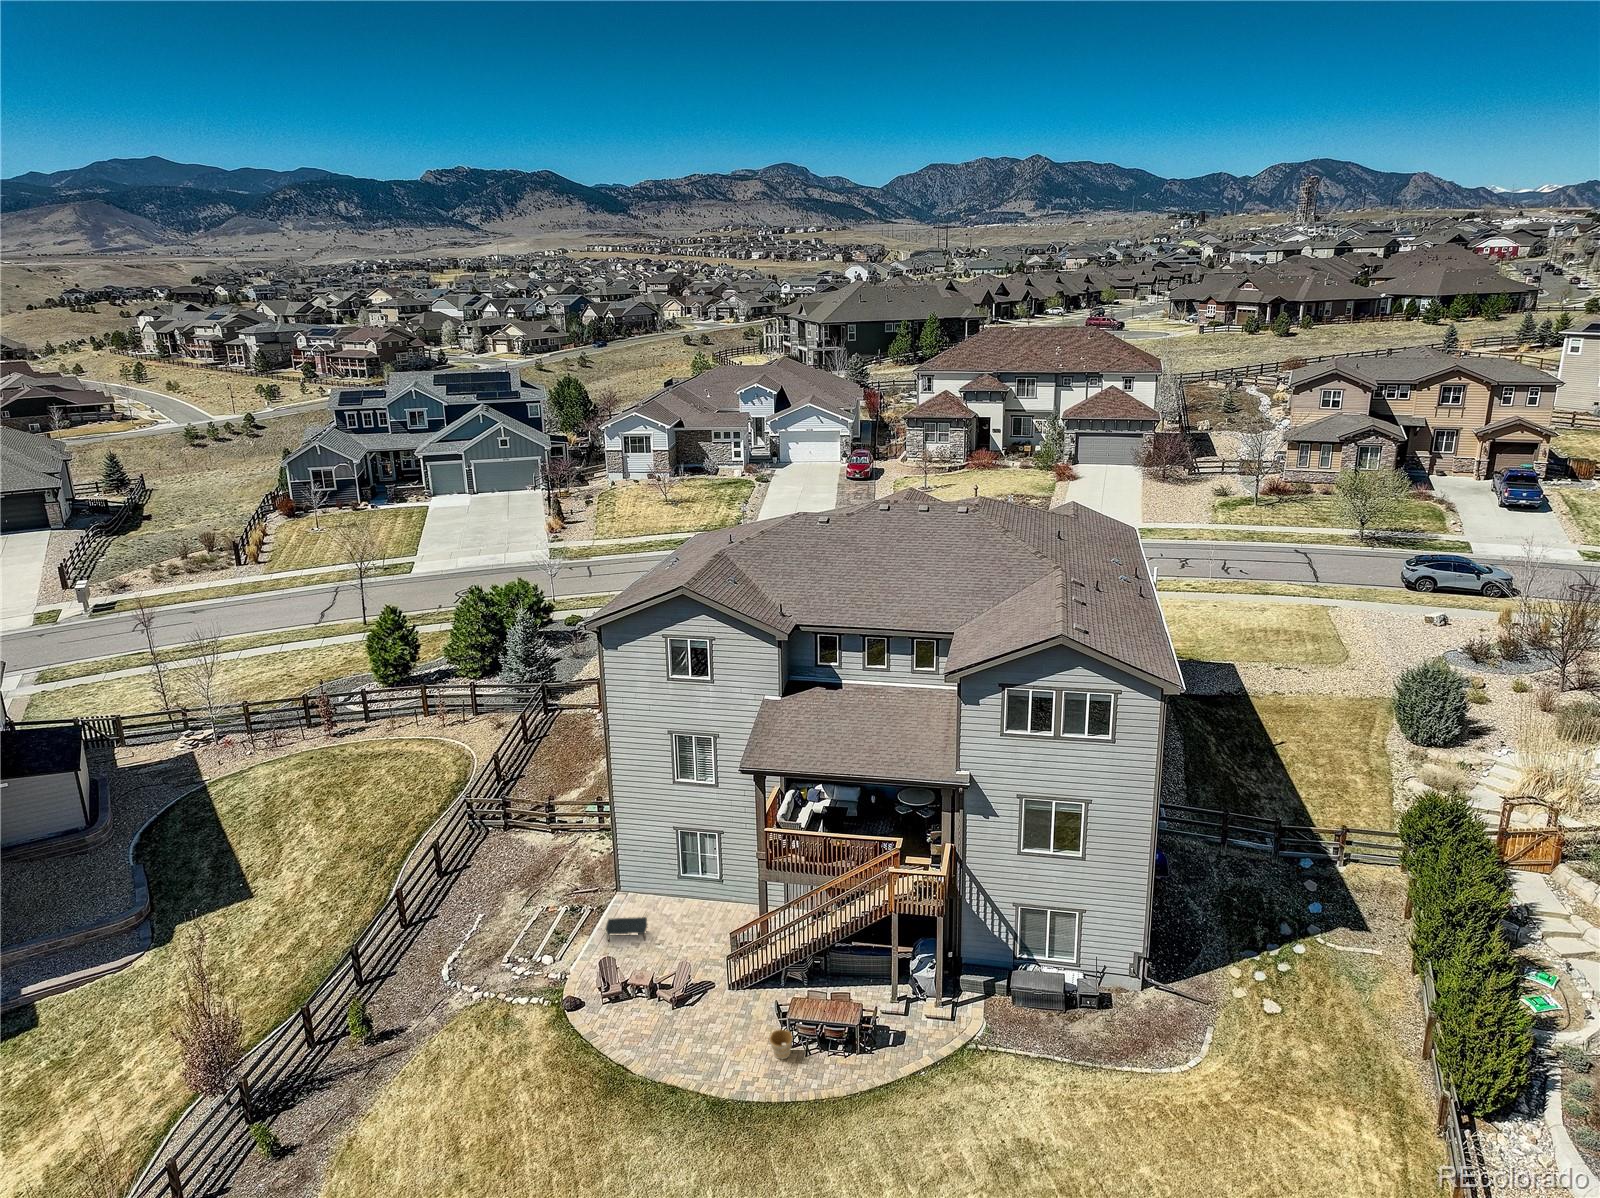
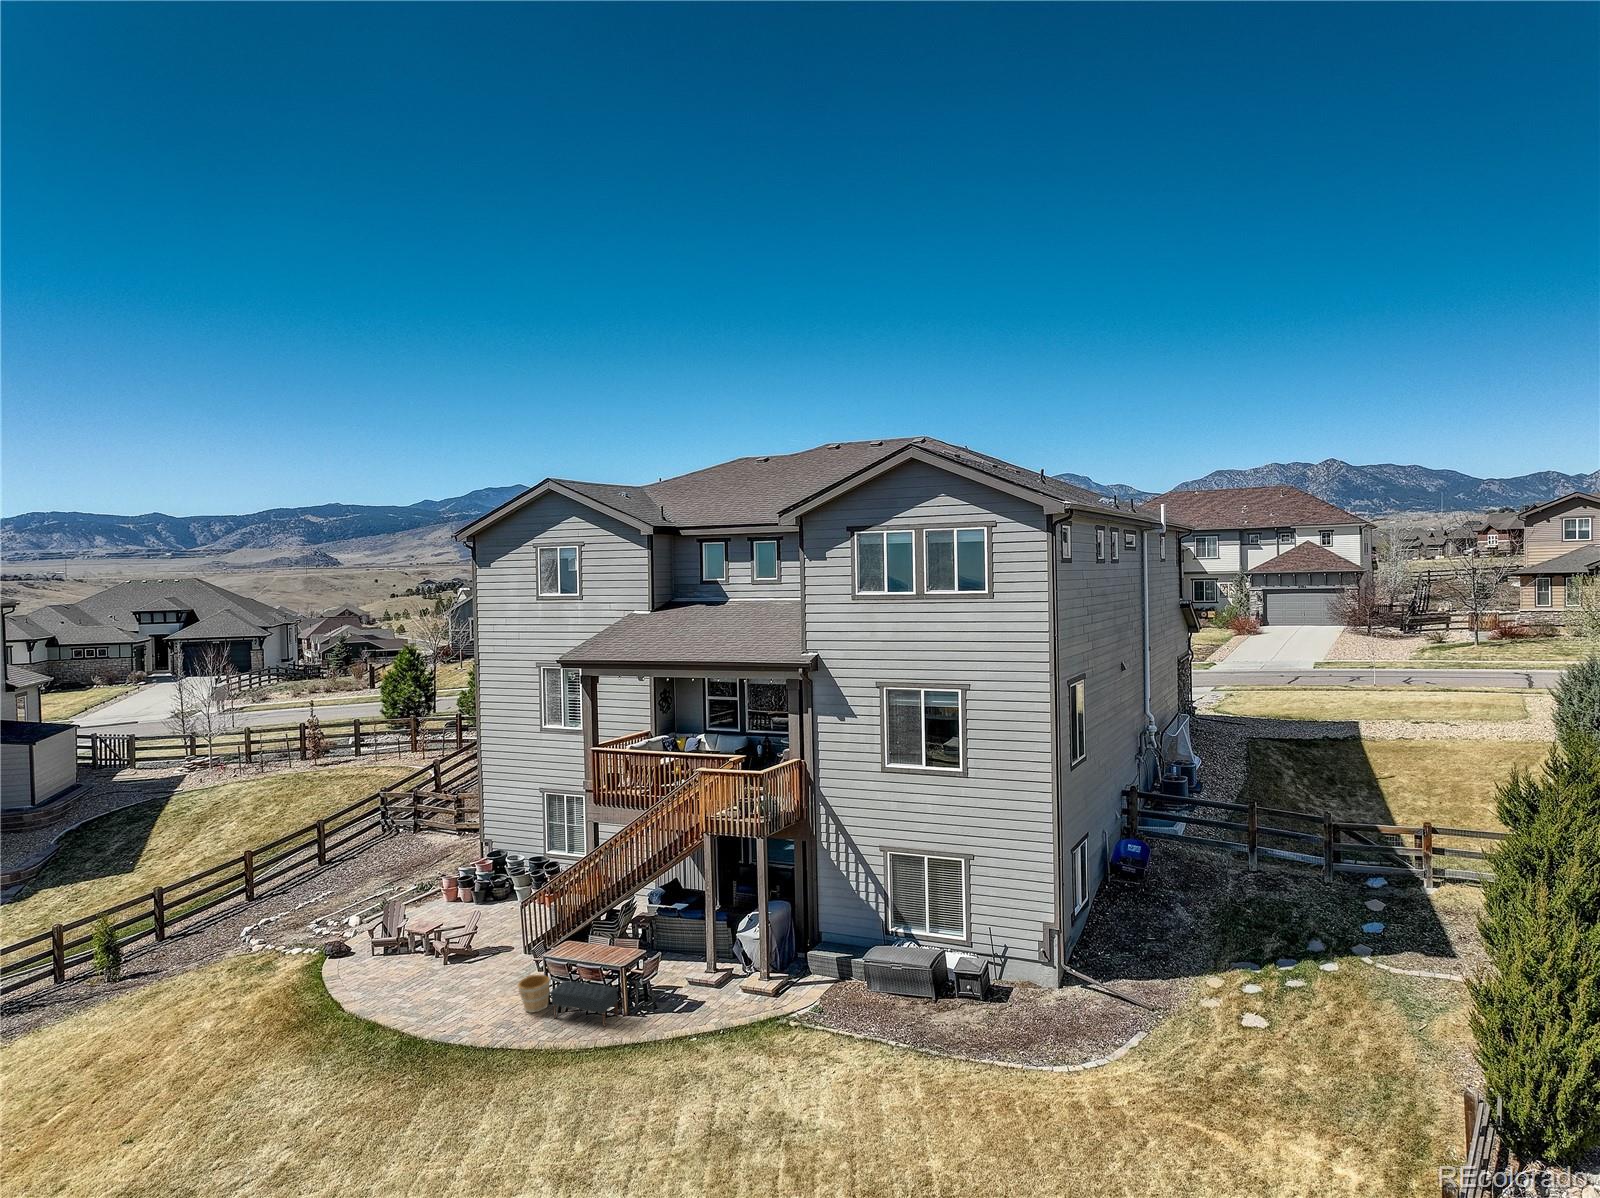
bench: present [606,917,647,941] -> present [550,981,618,1026]

